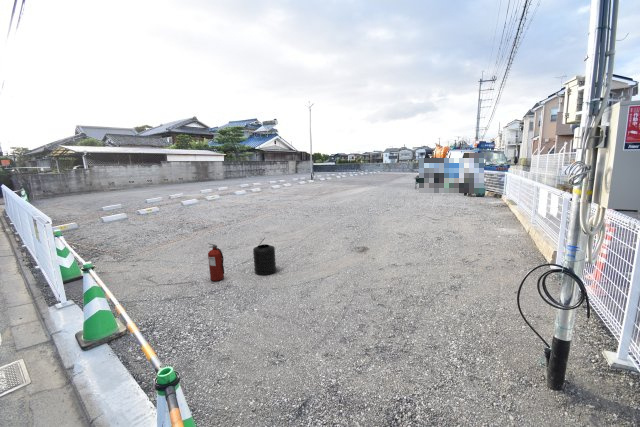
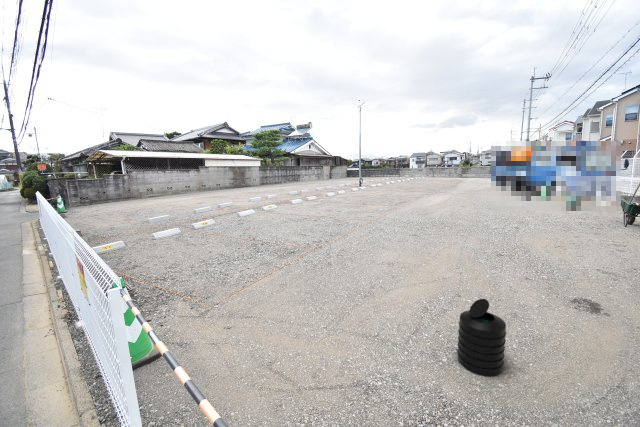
fire extinguisher: present [208,243,224,281] -> none [392,315,423,392]

